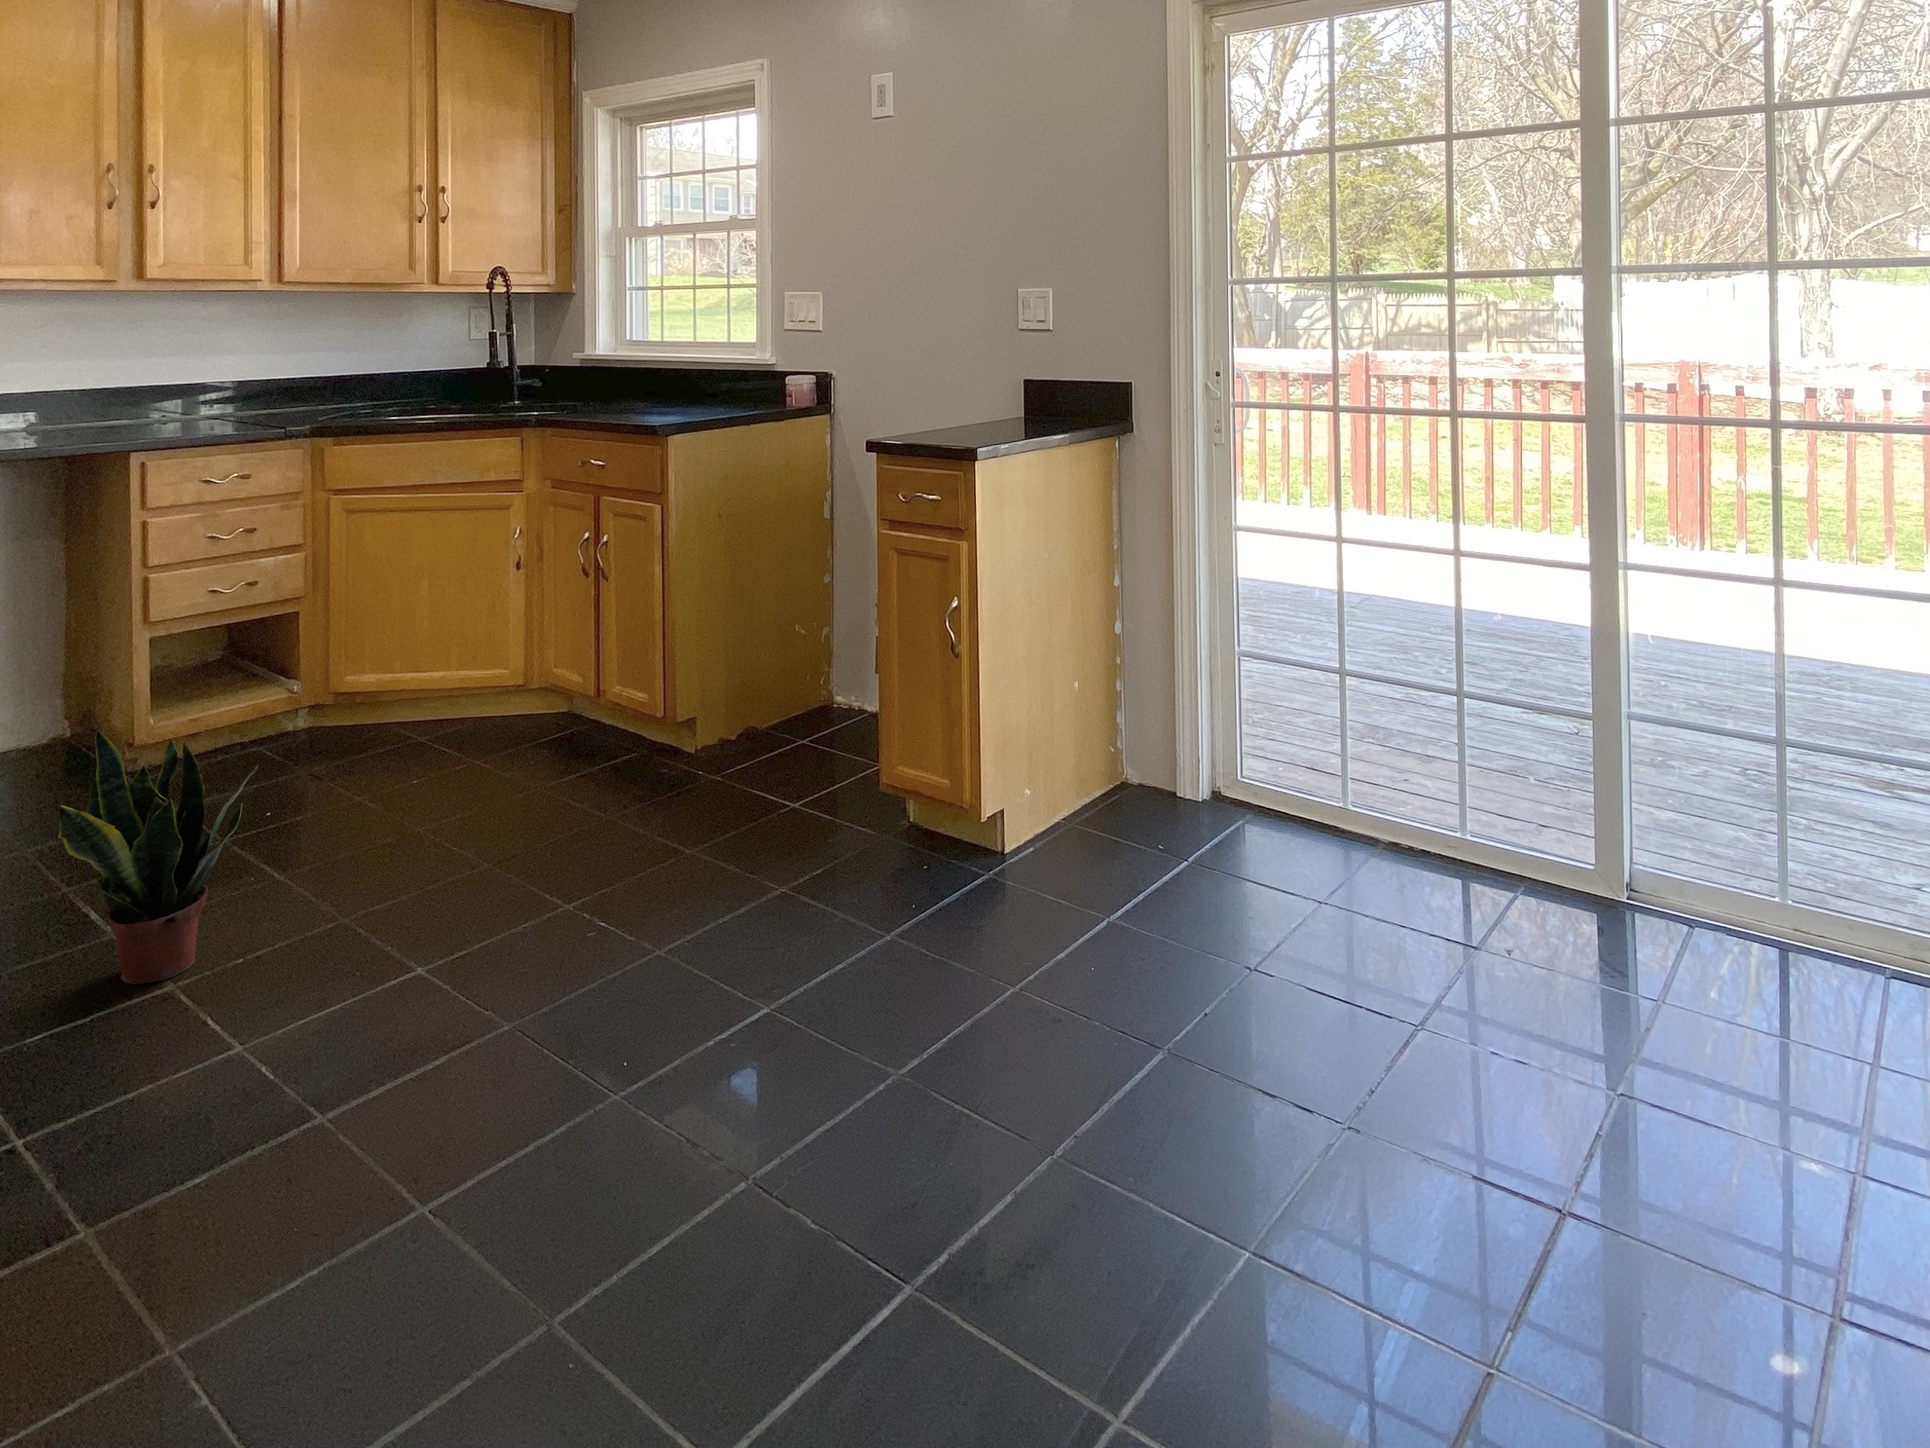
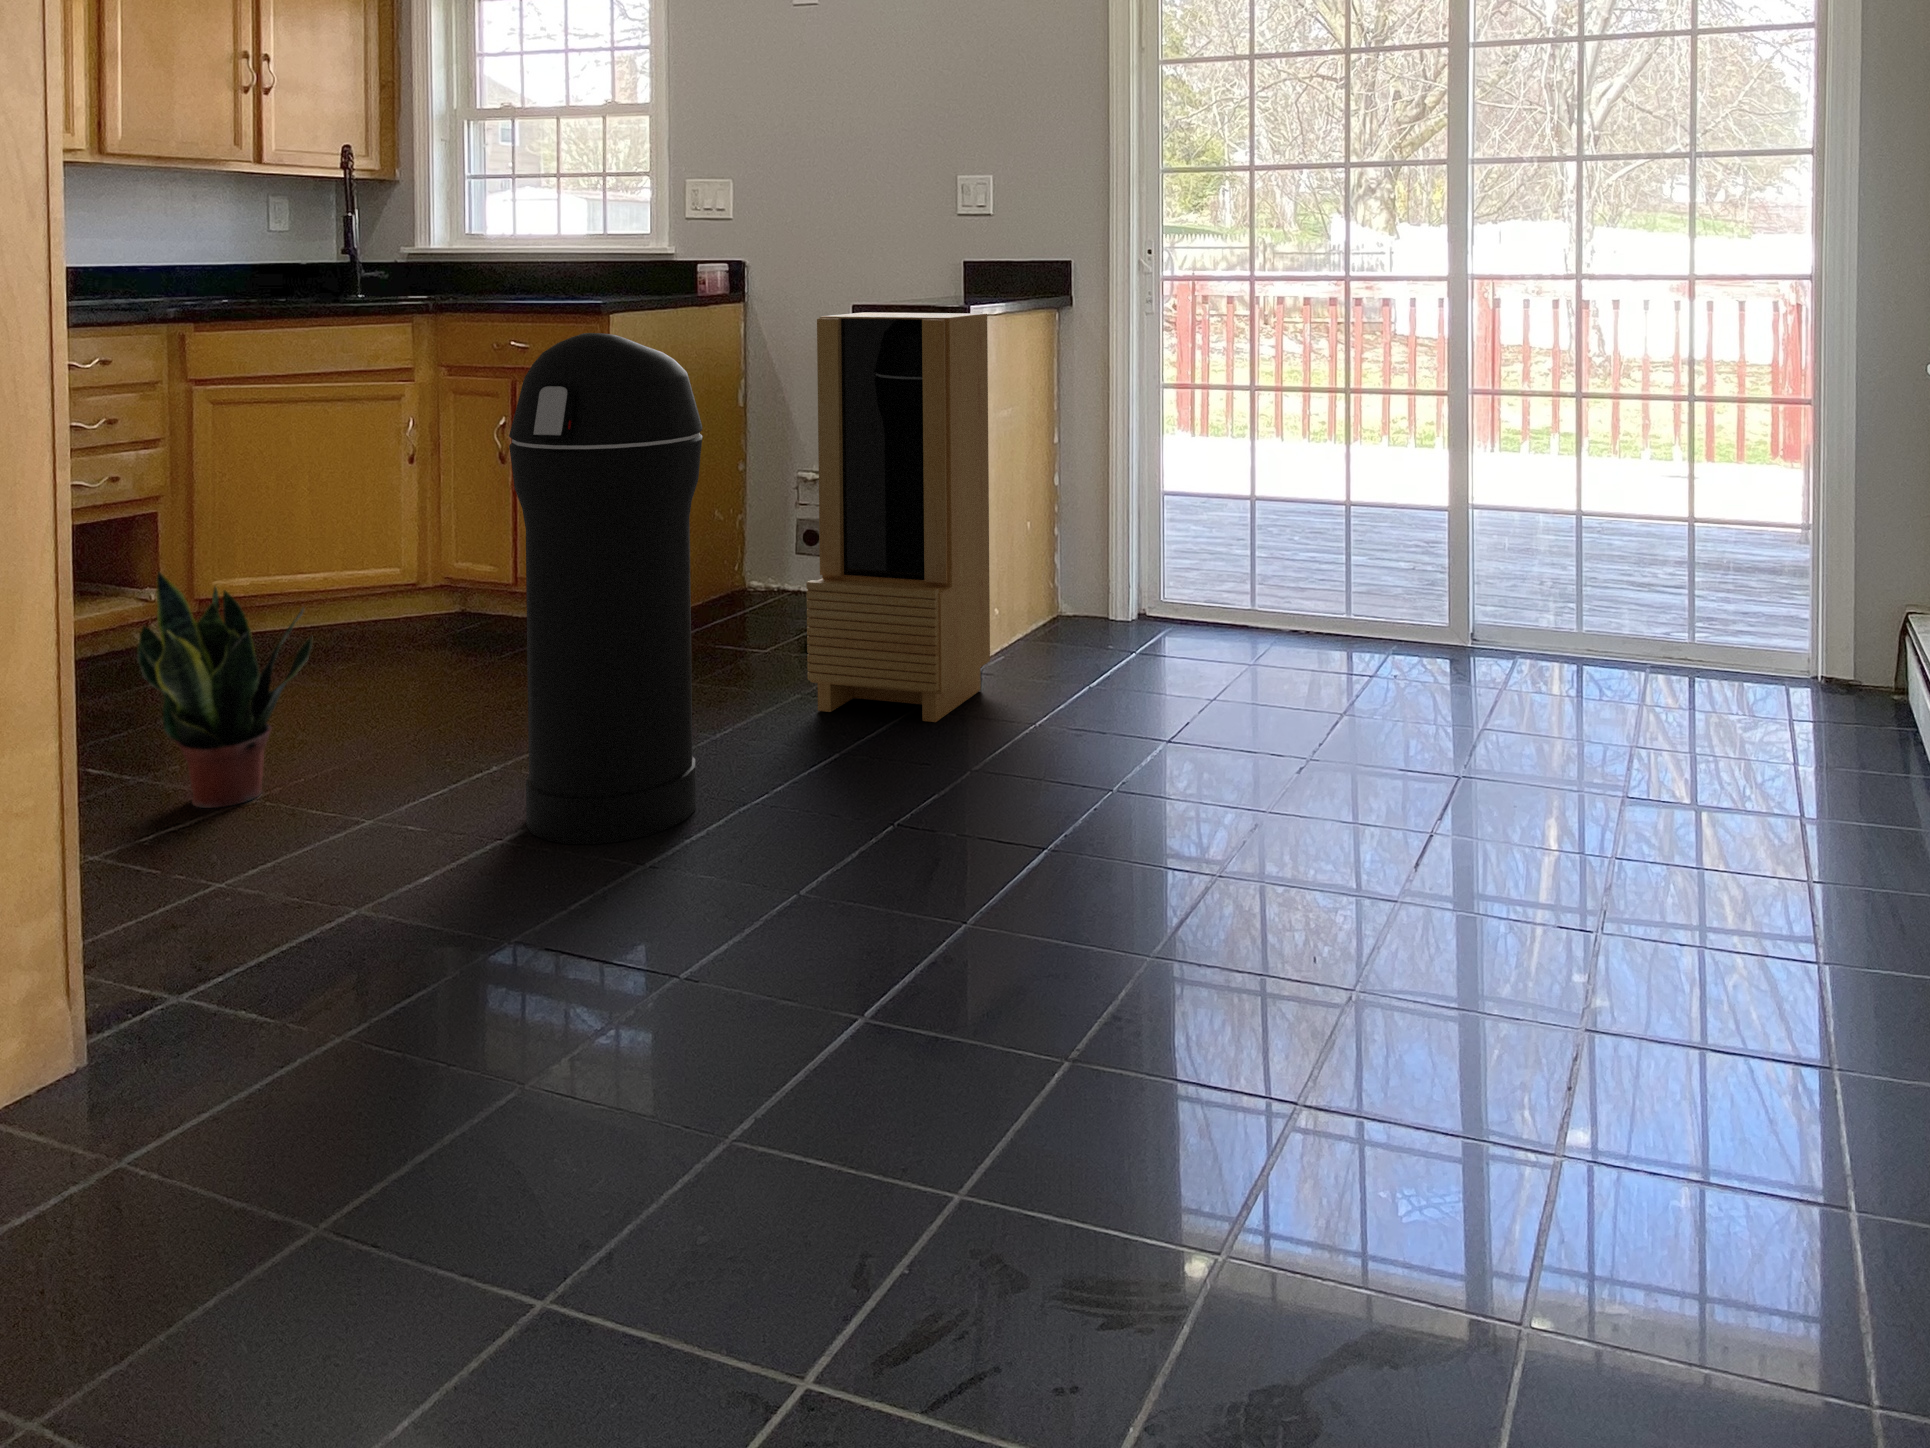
storage cabinet: none [772,452,990,950] -> present [806,312,990,722]
trash can: none [344,508,576,1122] -> present [509,333,703,844]

